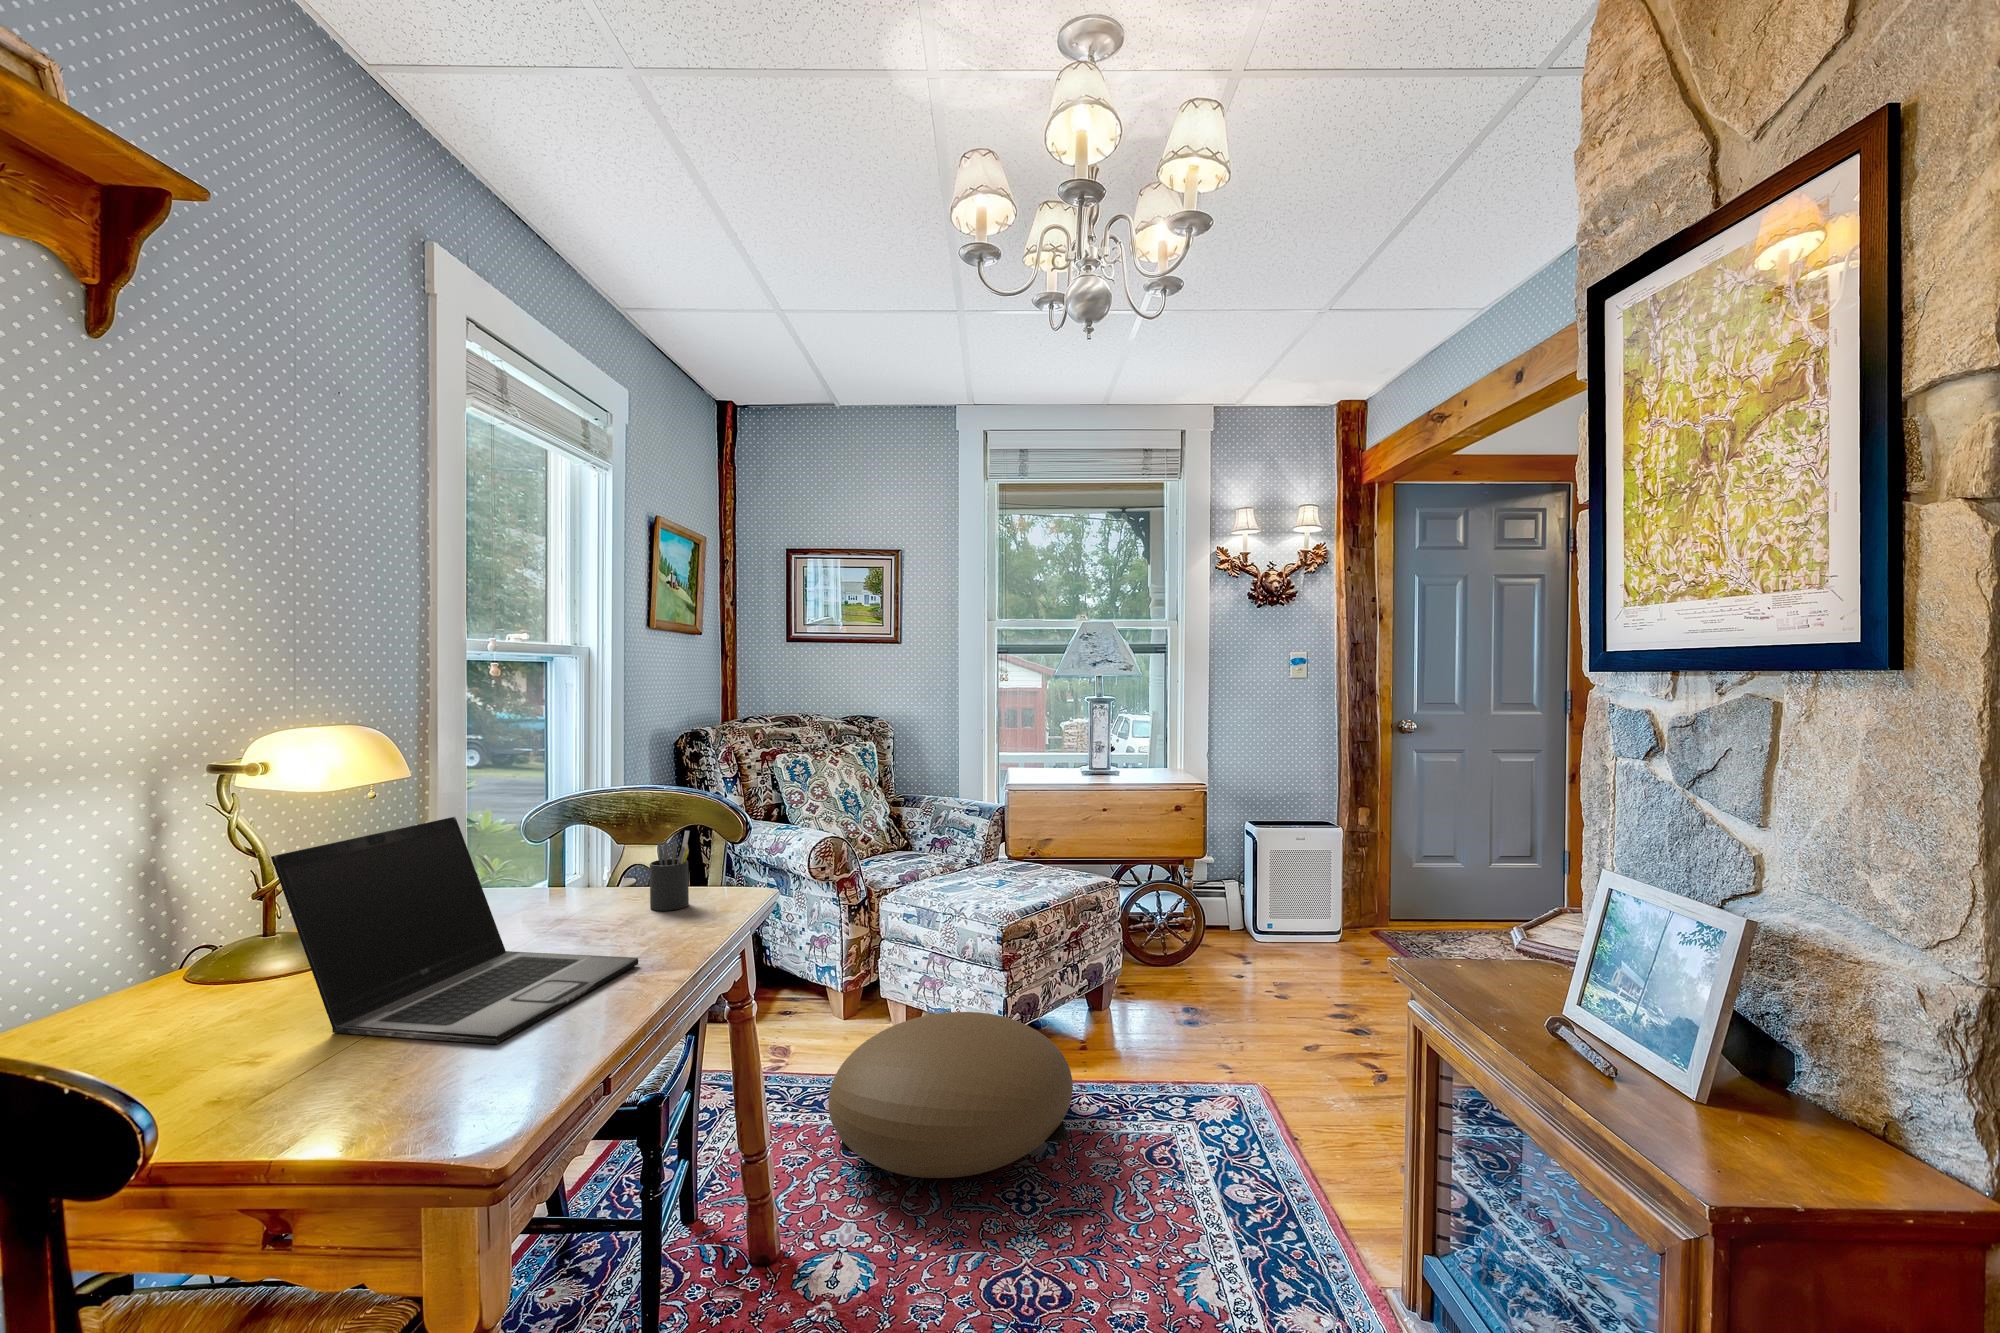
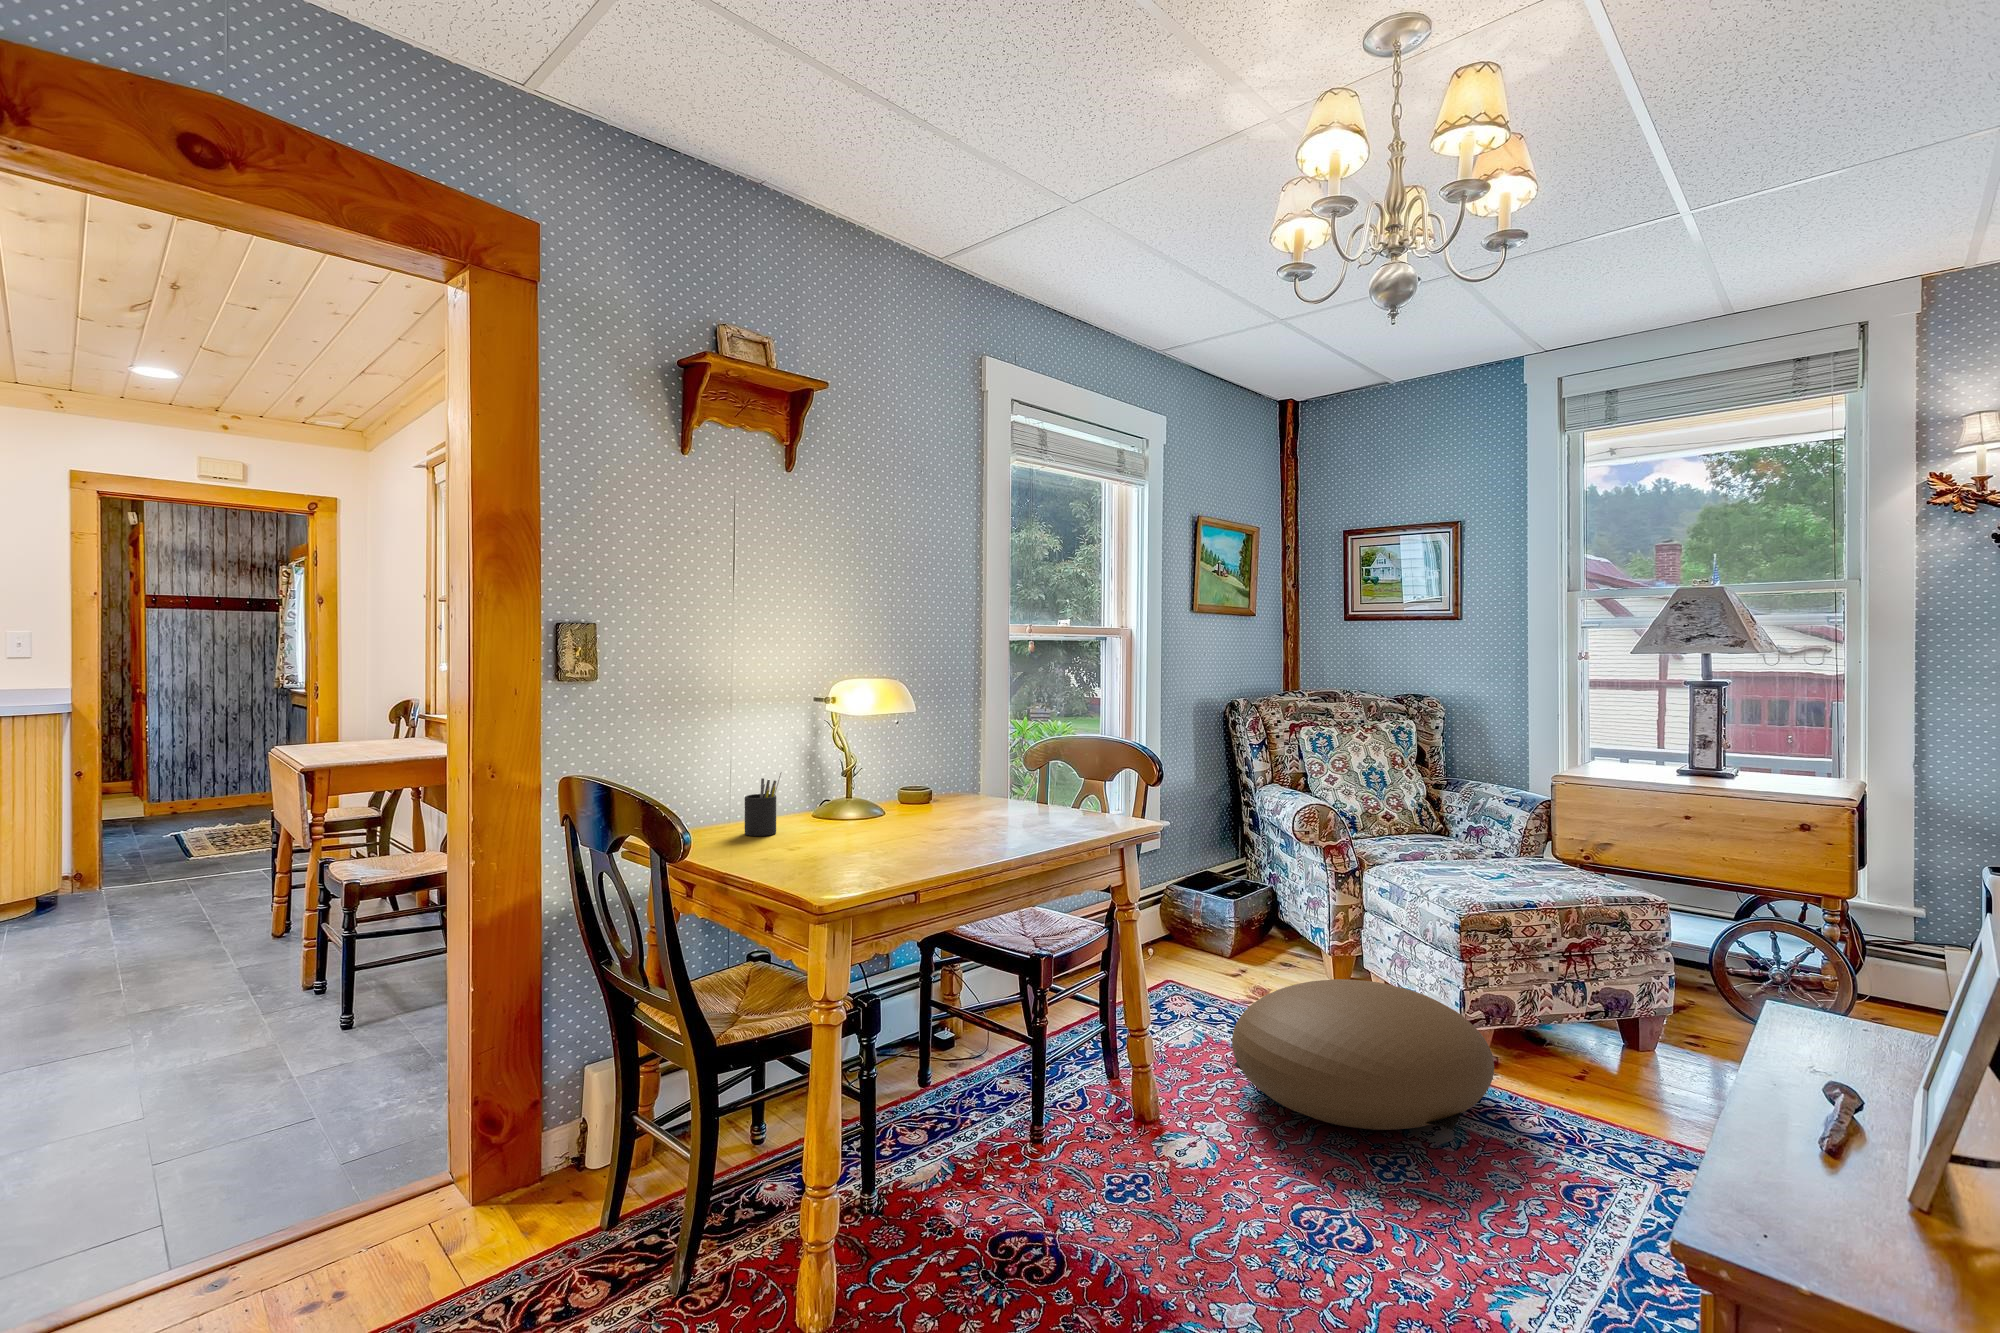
laptop: present [271,817,638,1044] -> none [806,733,1008,867]
pen holder: present [650,831,690,911] -> present [745,772,782,836]

